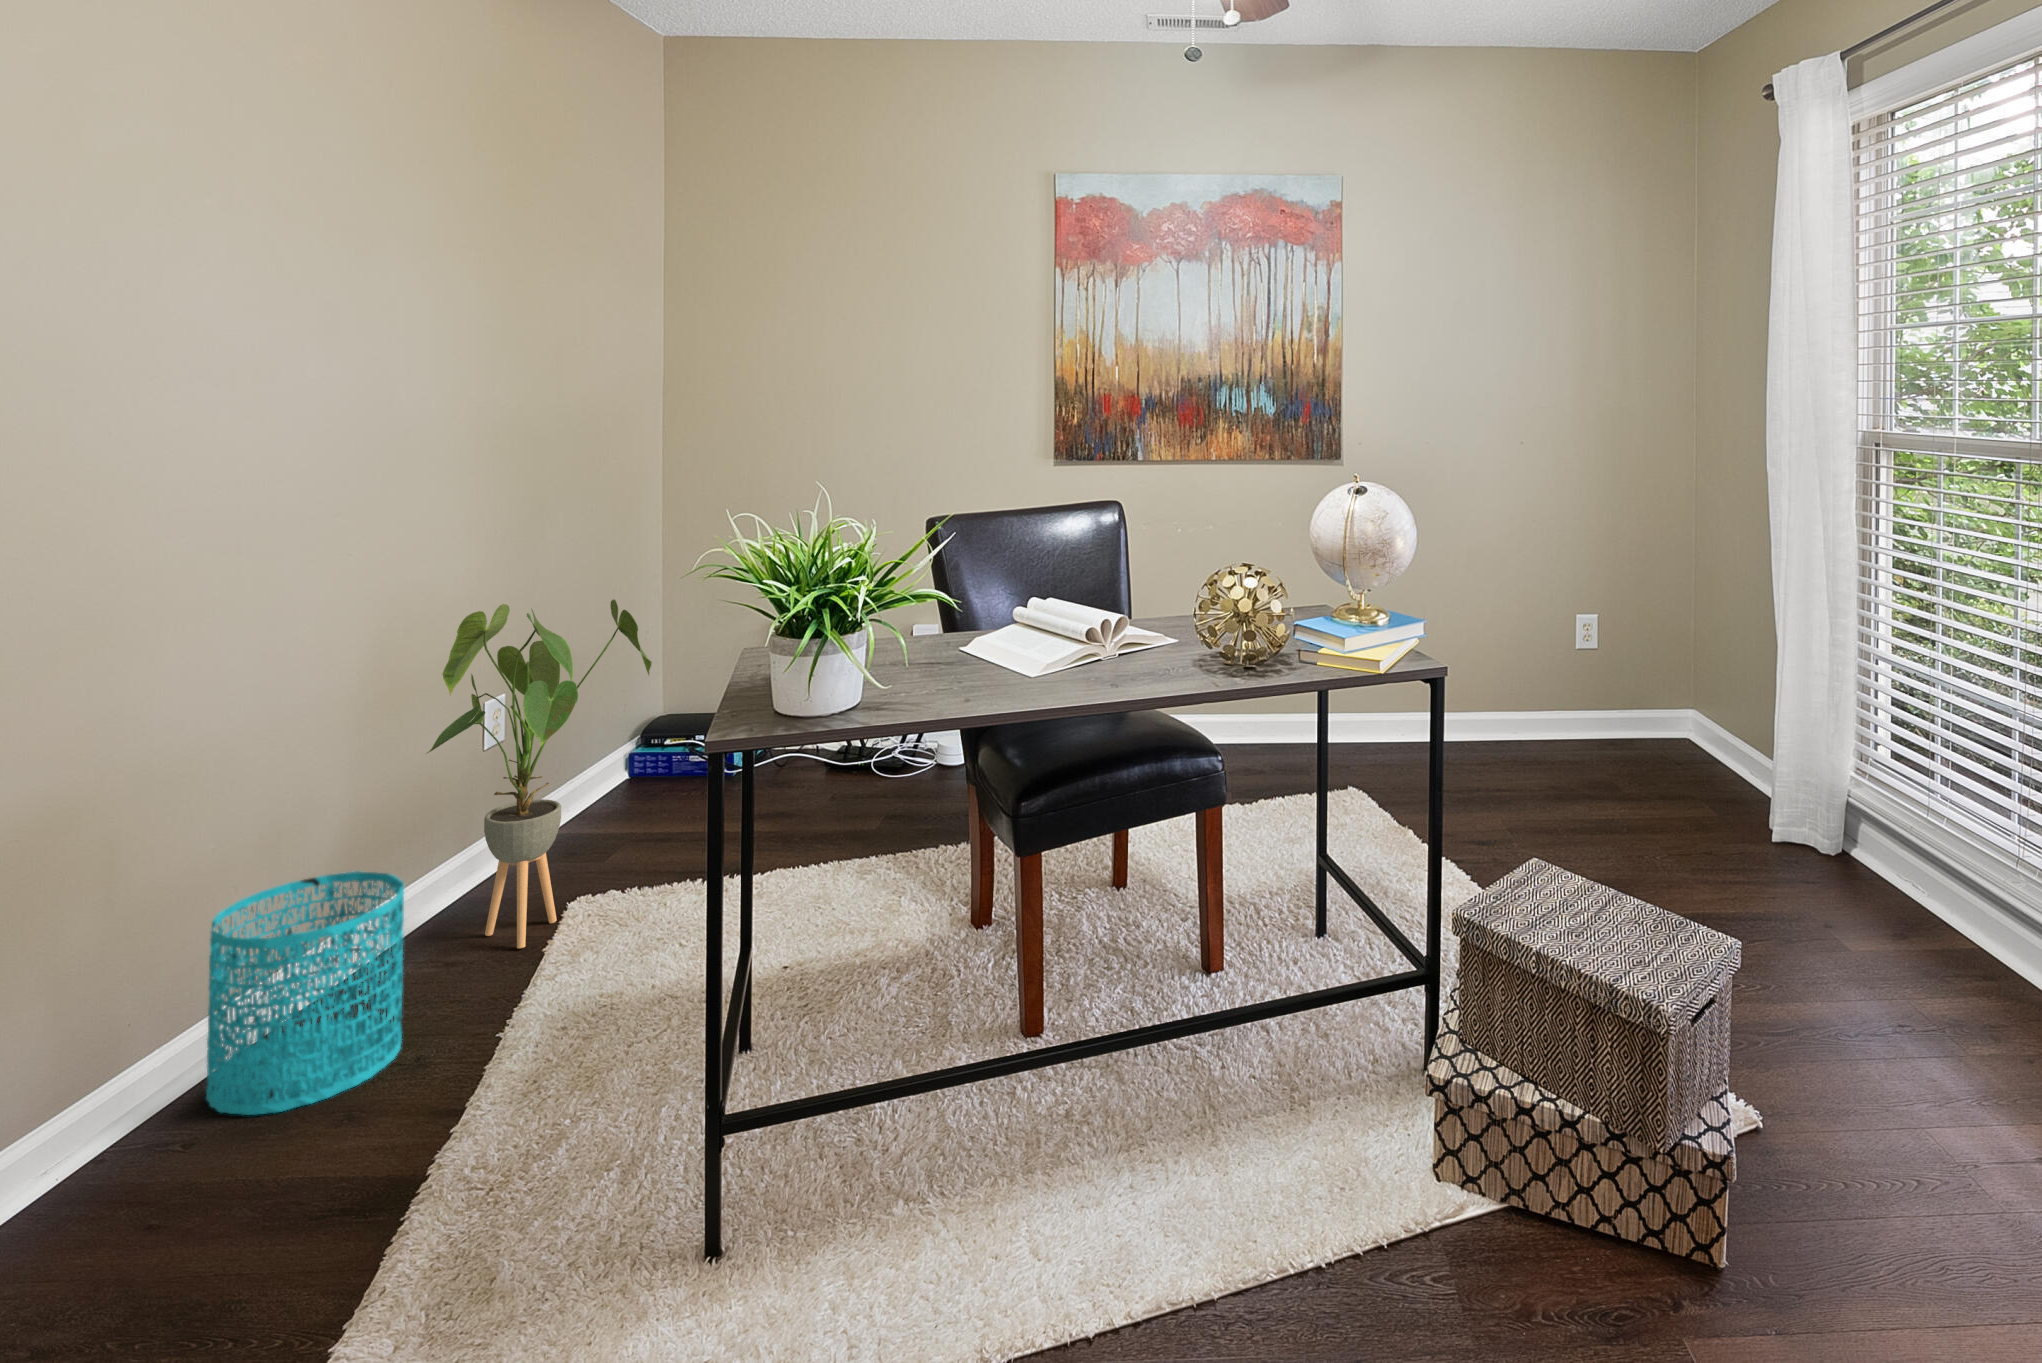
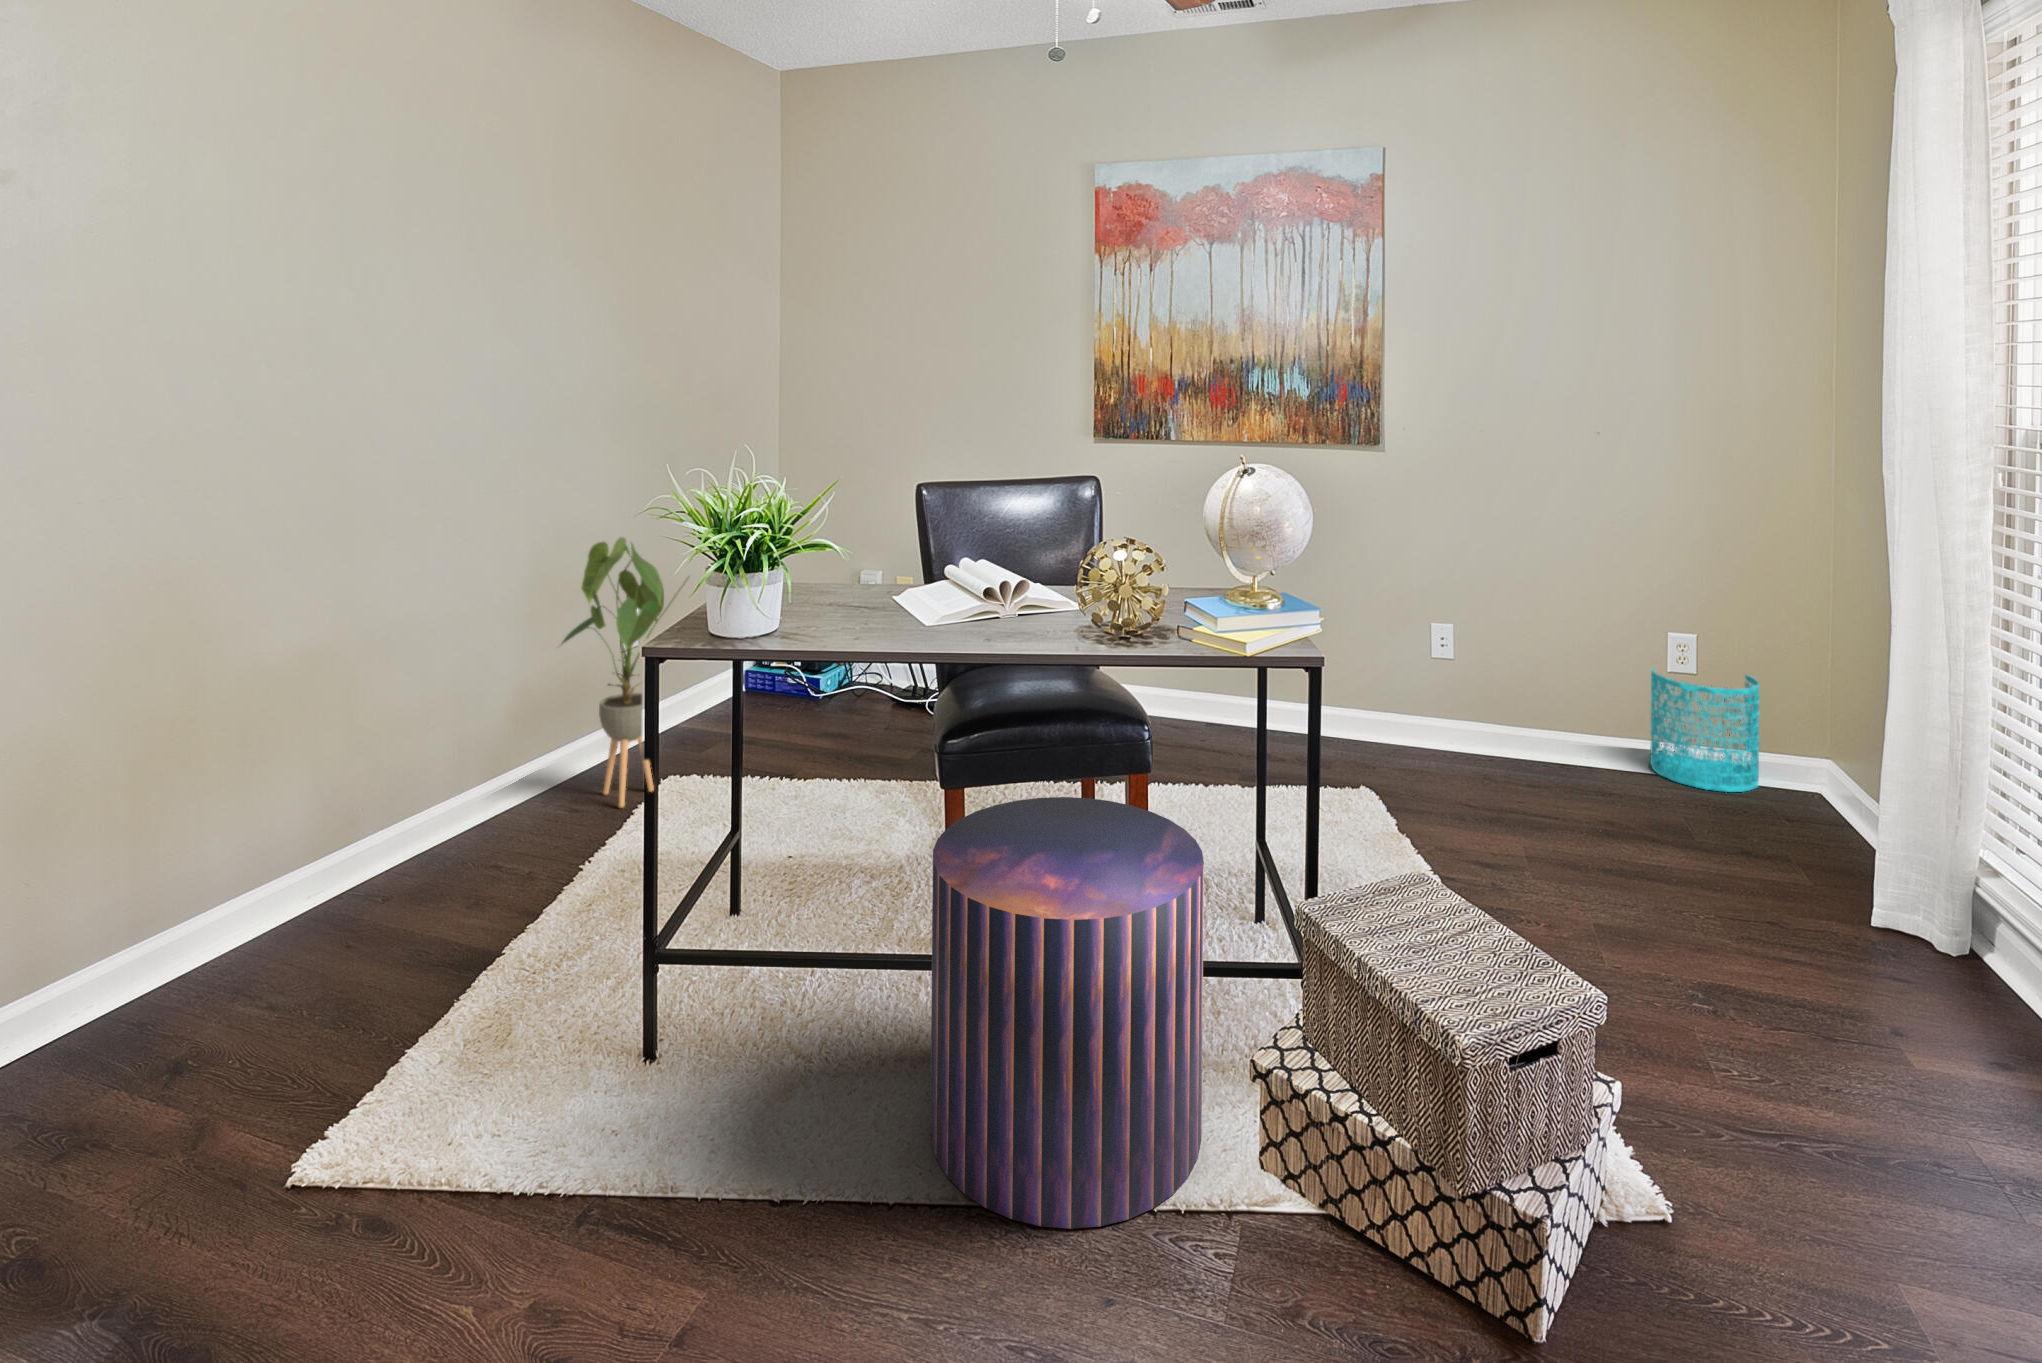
pouf: none [1089,841,1376,1294] -> present [930,797,1204,1229]
wastebasket: present [206,871,404,1115] -> present [1650,668,1759,792]

